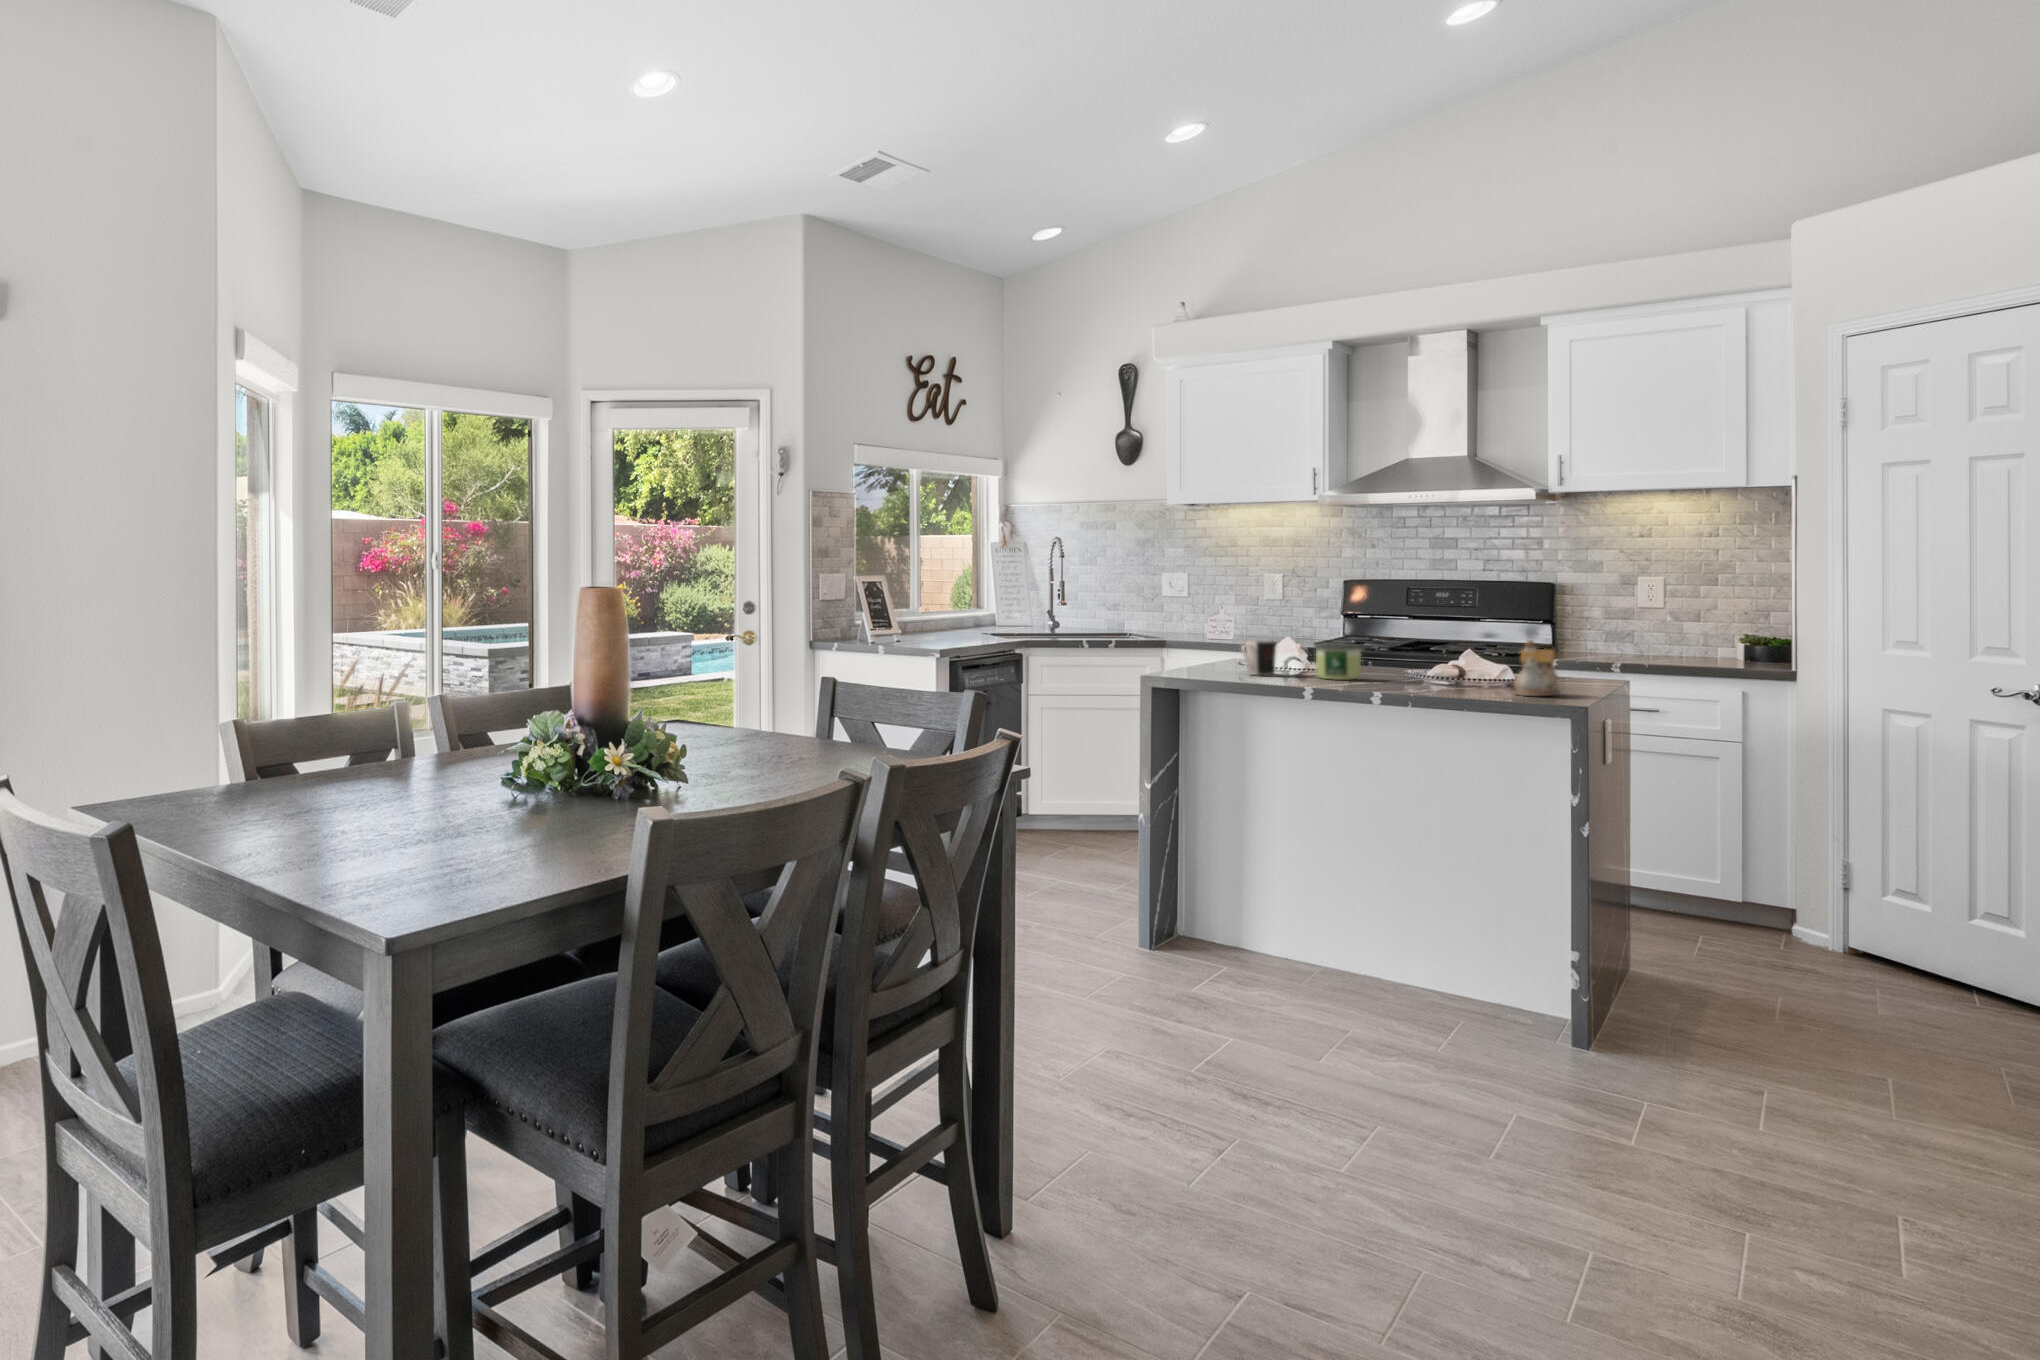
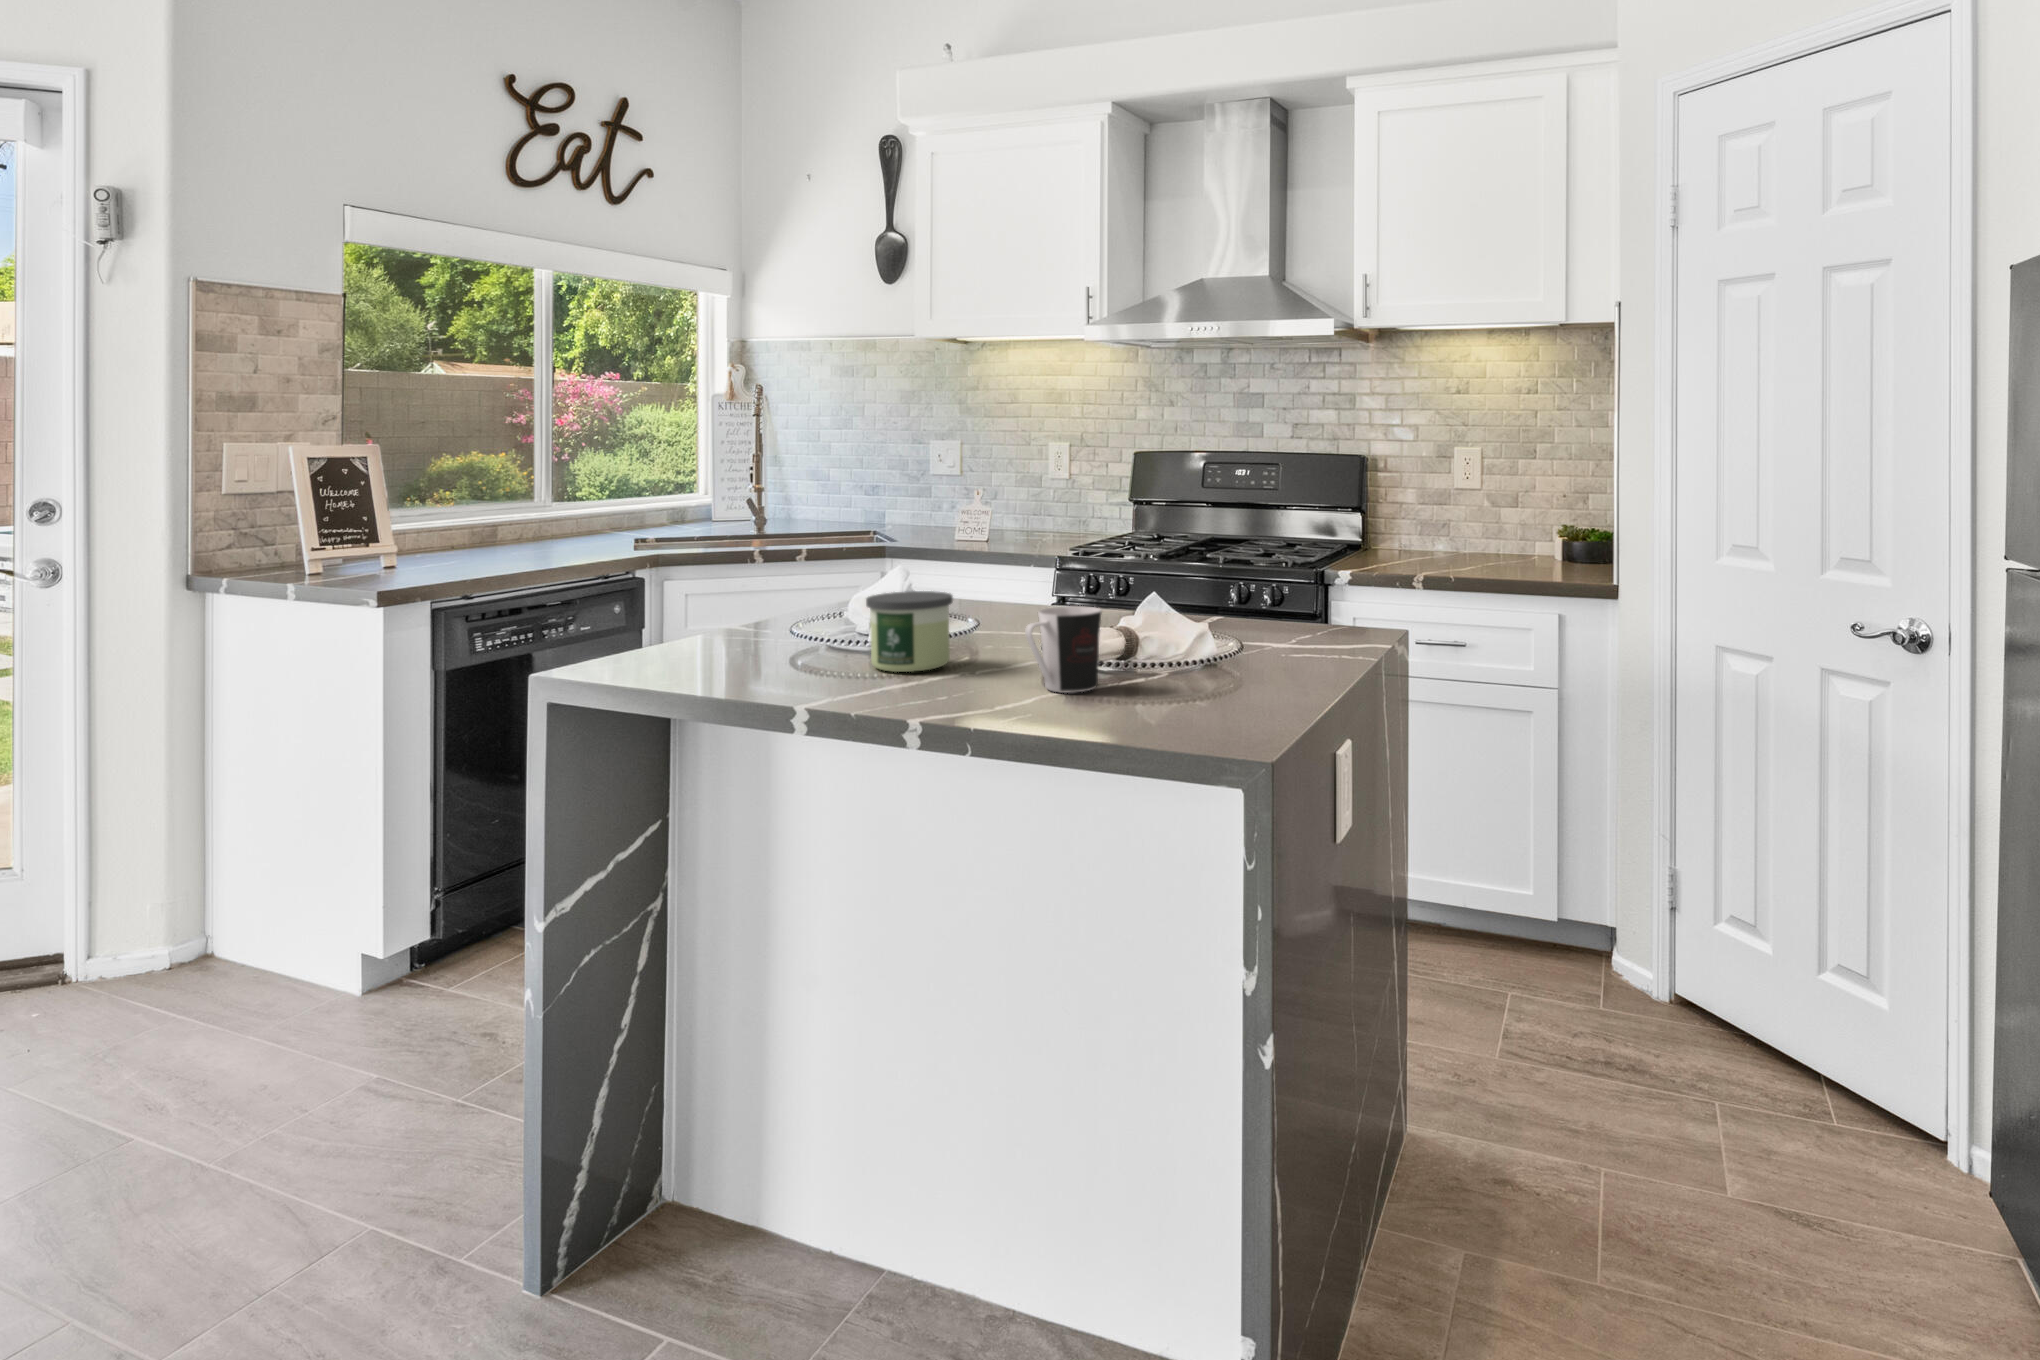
coffee cup: present [1241,640,1276,676] -> present [1025,606,1101,693]
teapot: present [1514,640,1560,696] -> none [1156,598,1242,729]

